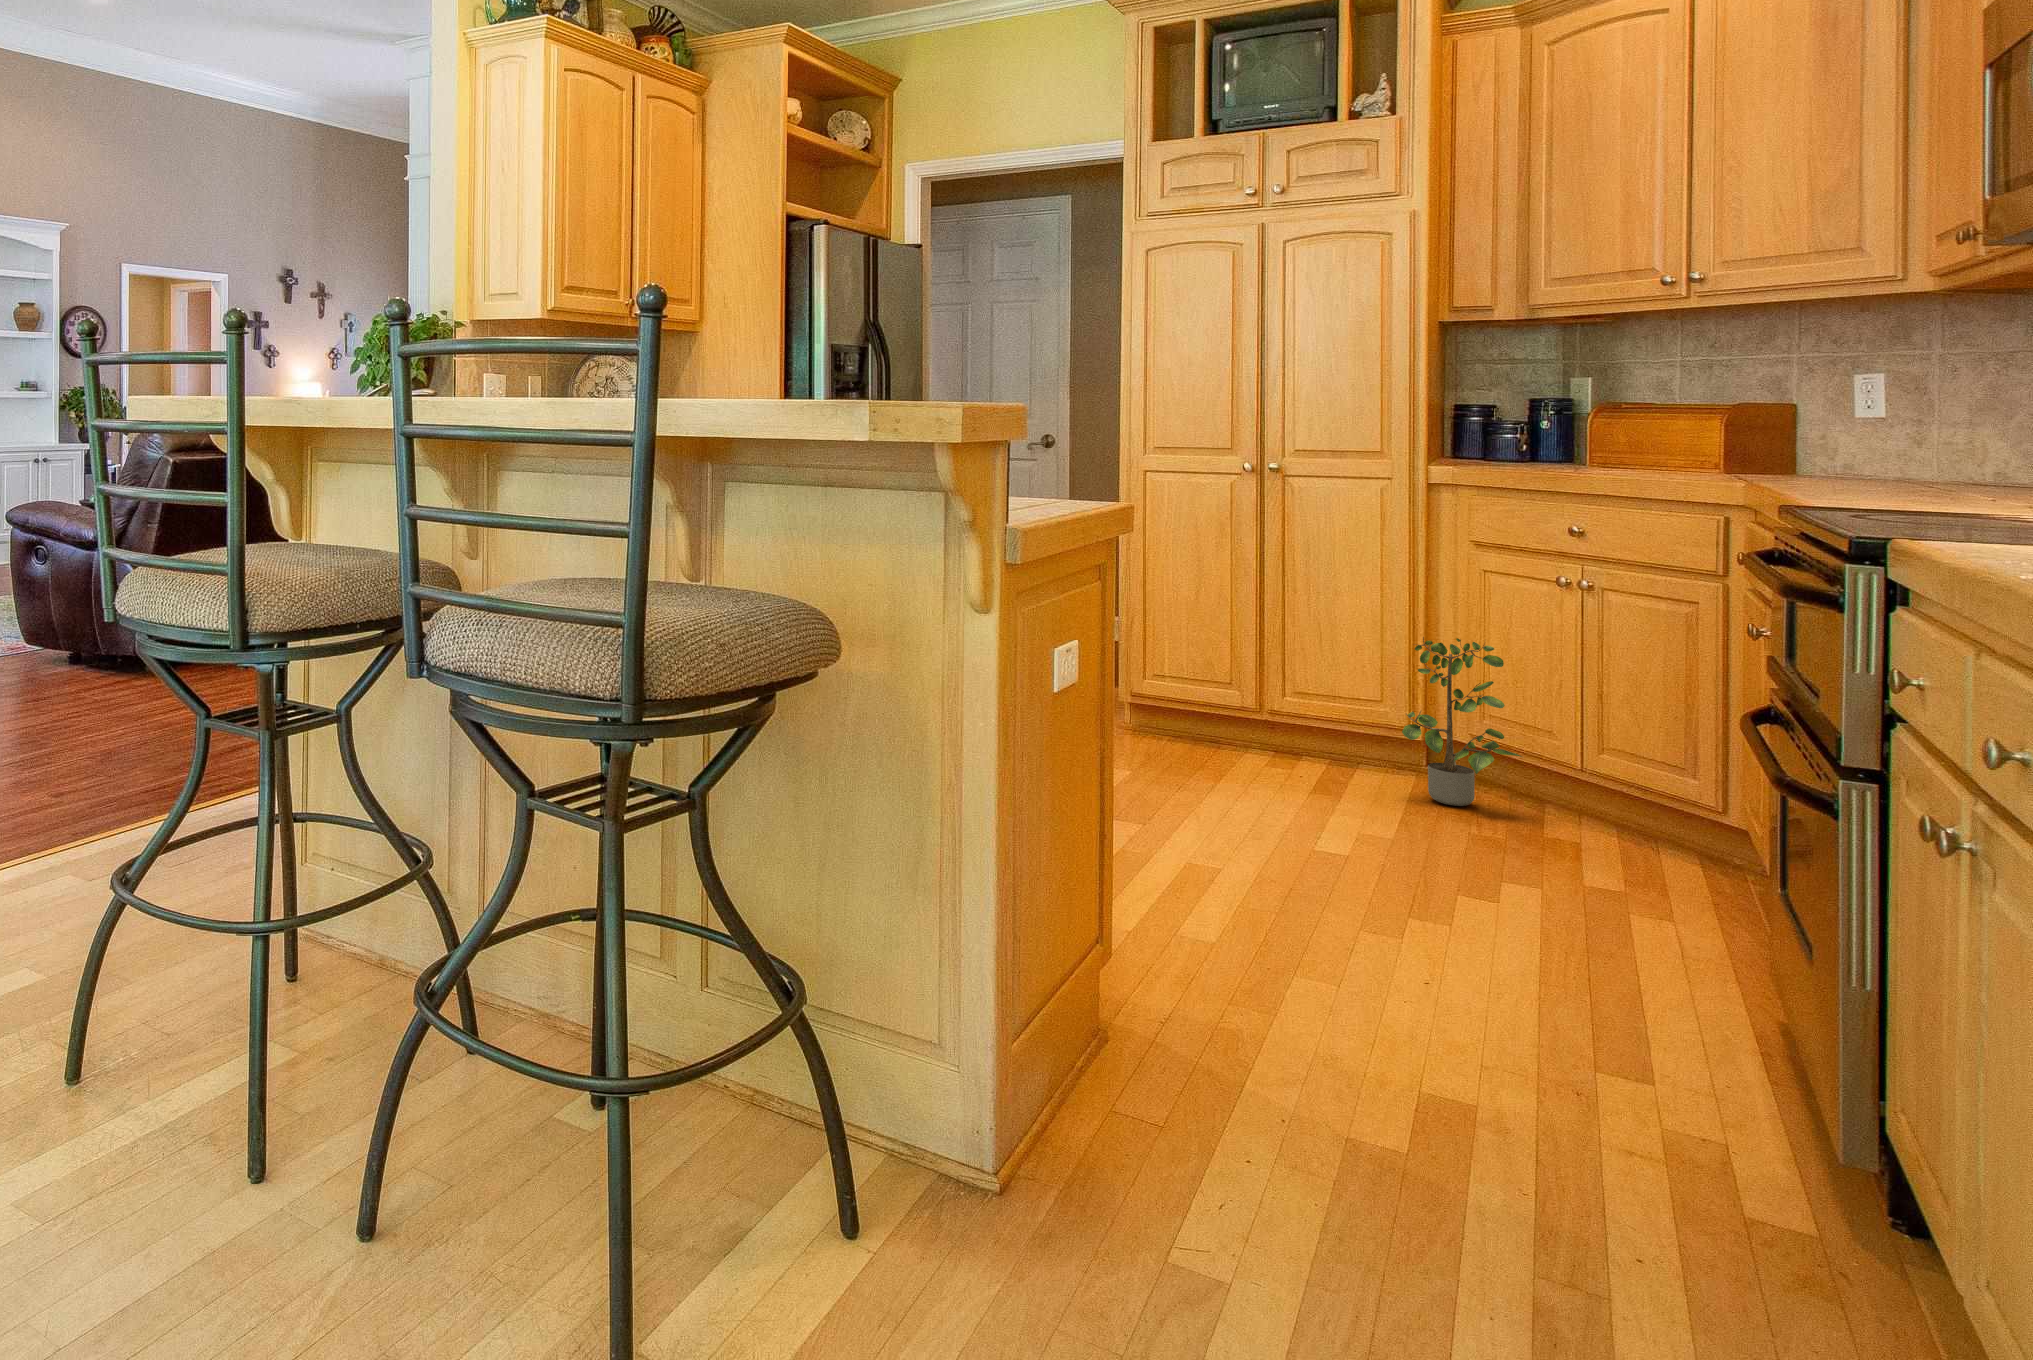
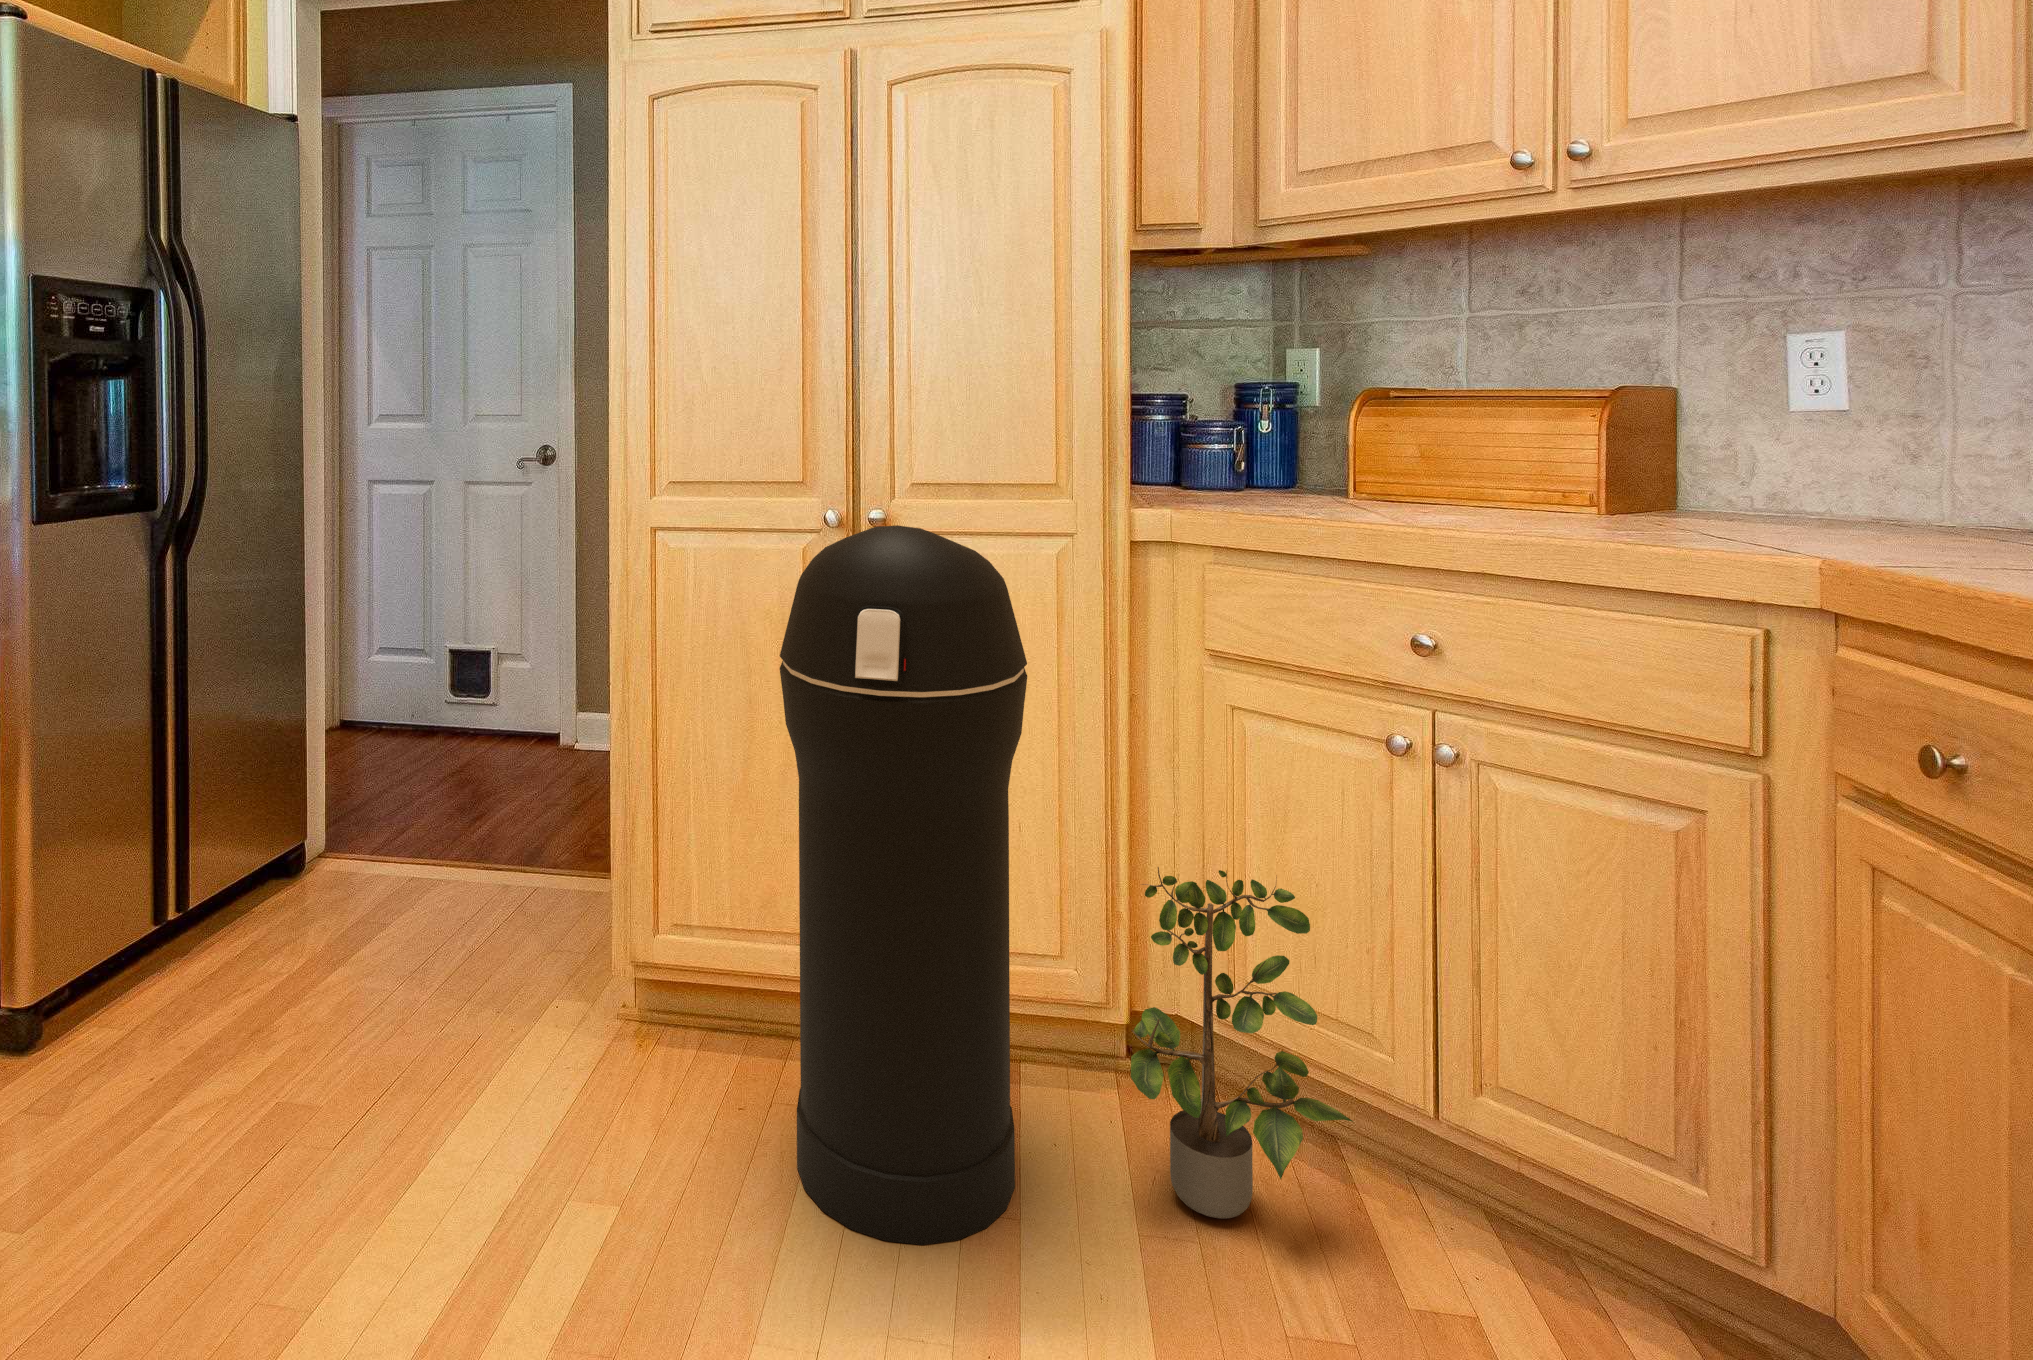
trash can: none [1214,462,1349,791] -> present [780,525,1027,1245]

